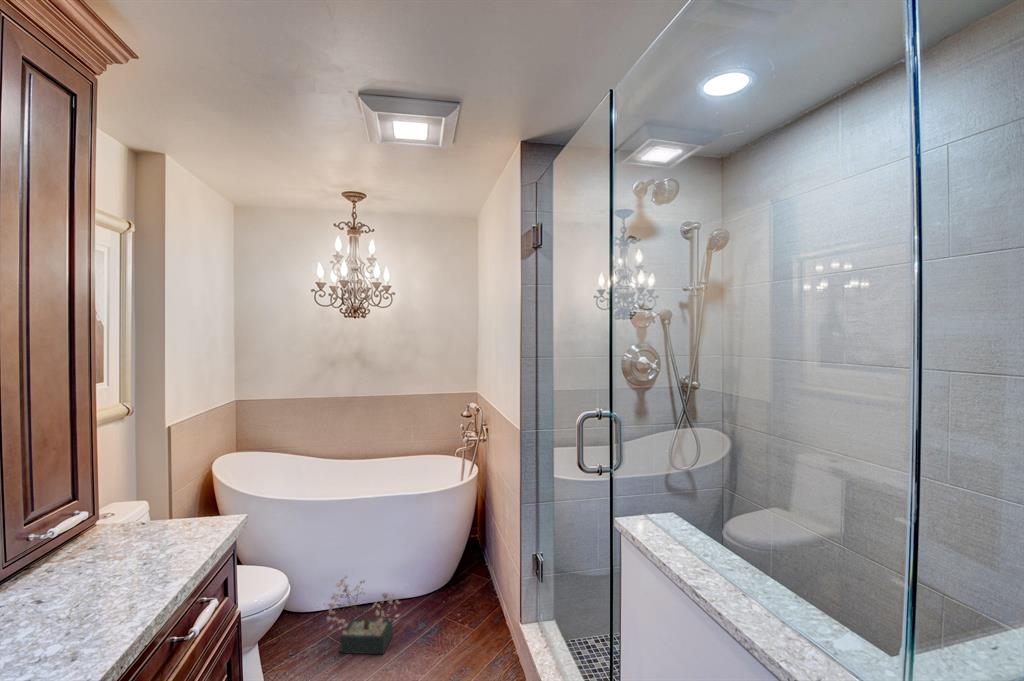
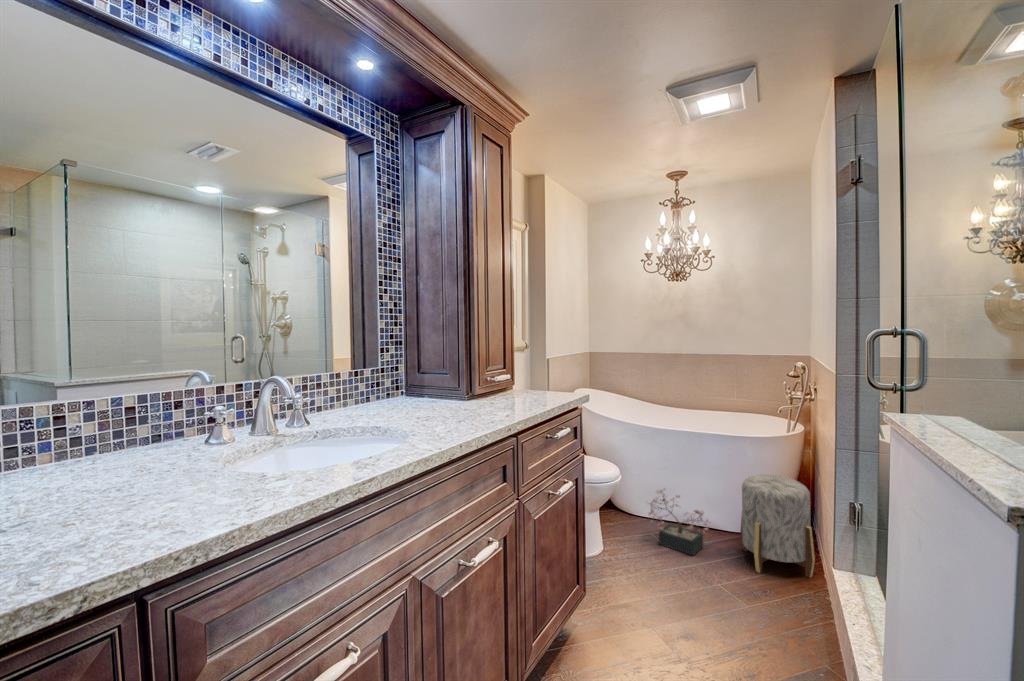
stool: none [430,530,500,648] -> present [740,475,815,578]

